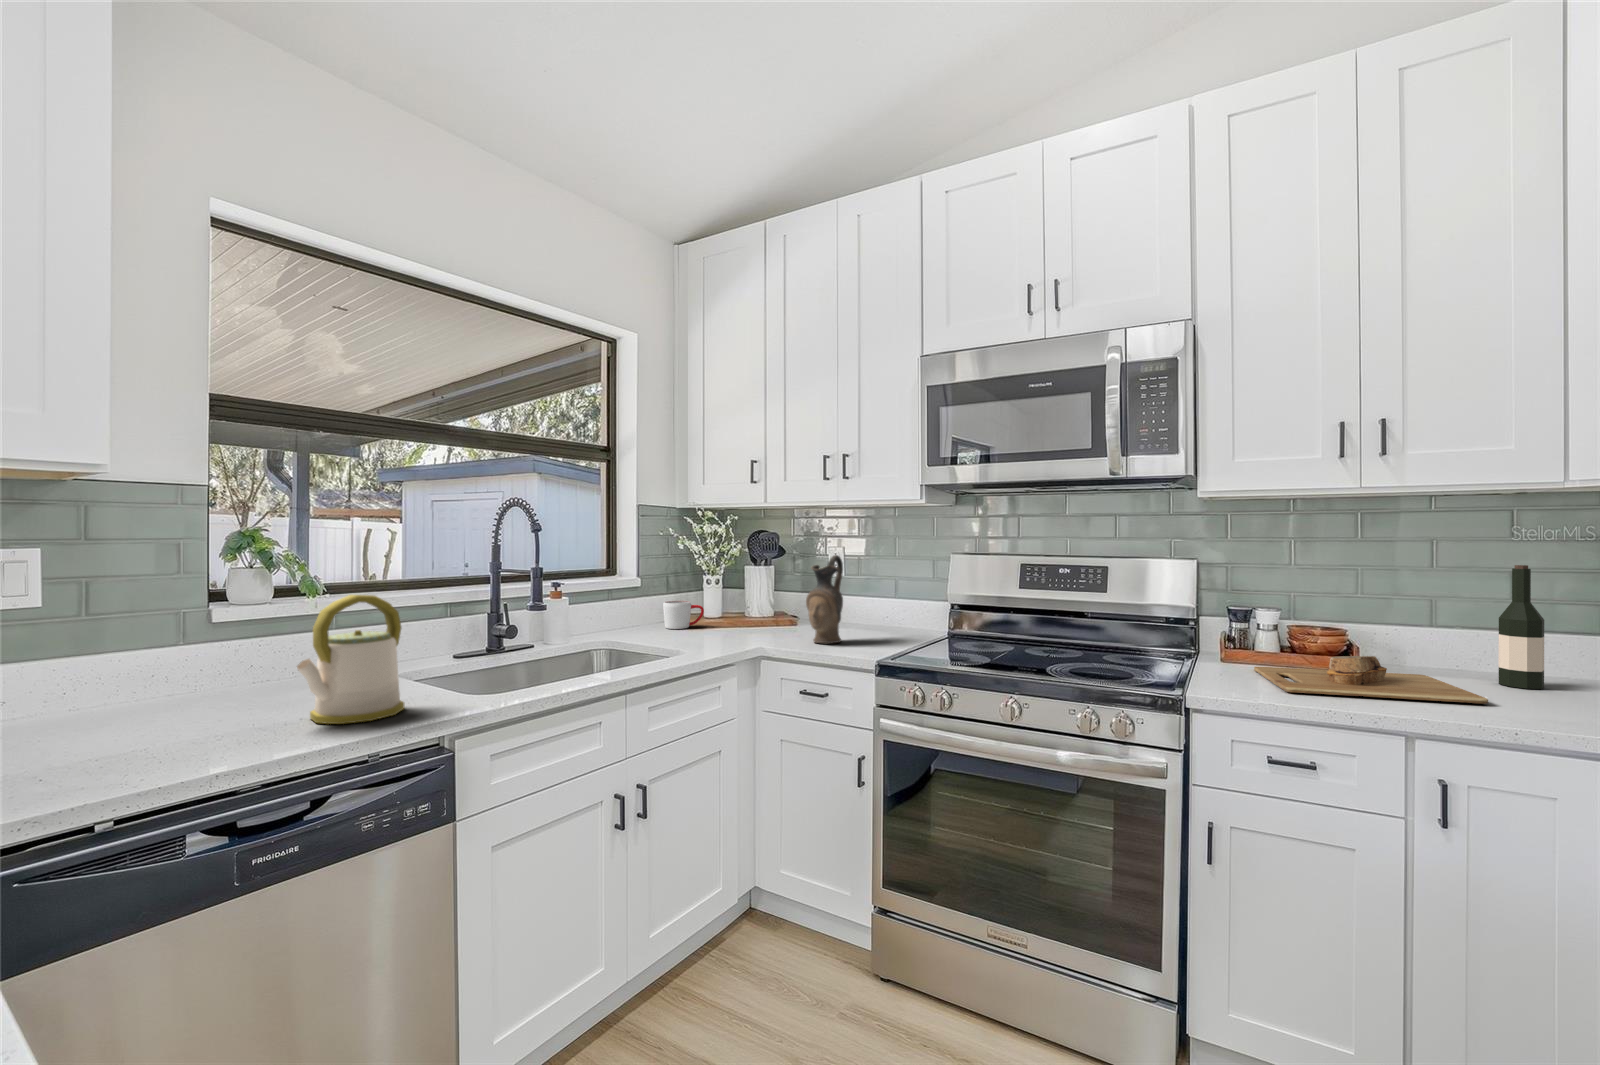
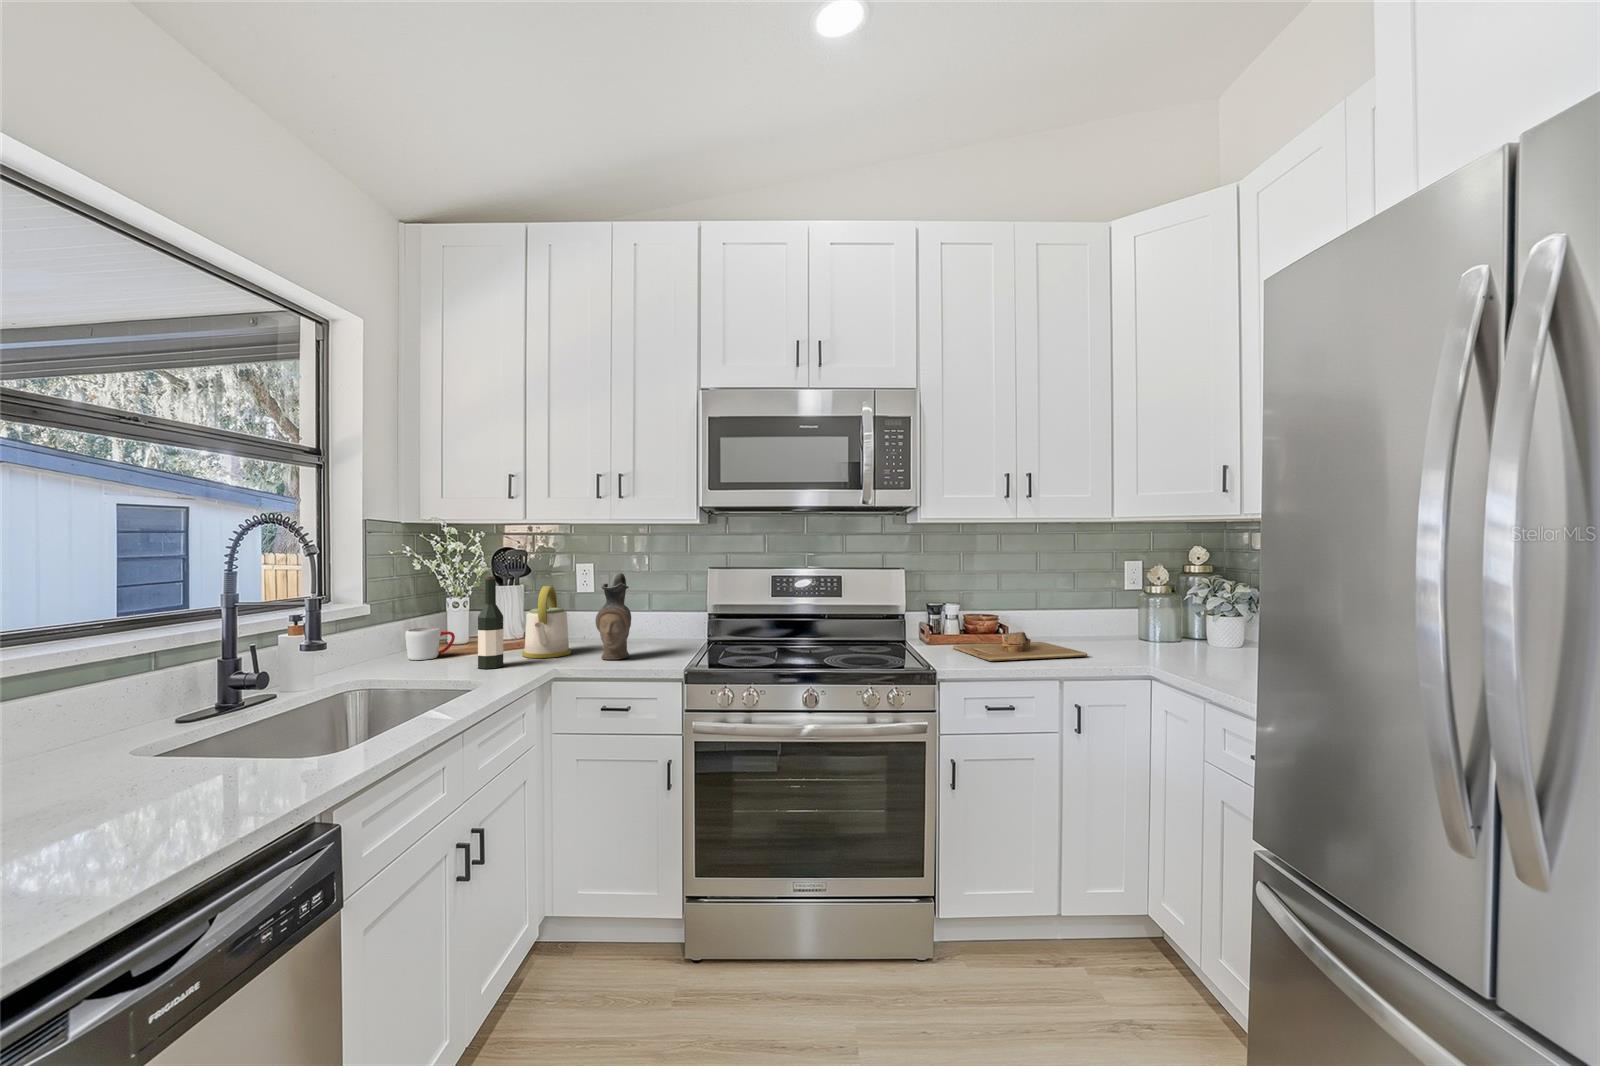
wine bottle: present [1499,565,1544,689] -> present [478,576,503,669]
kettle: present [297,595,404,724] -> present [522,586,571,658]

